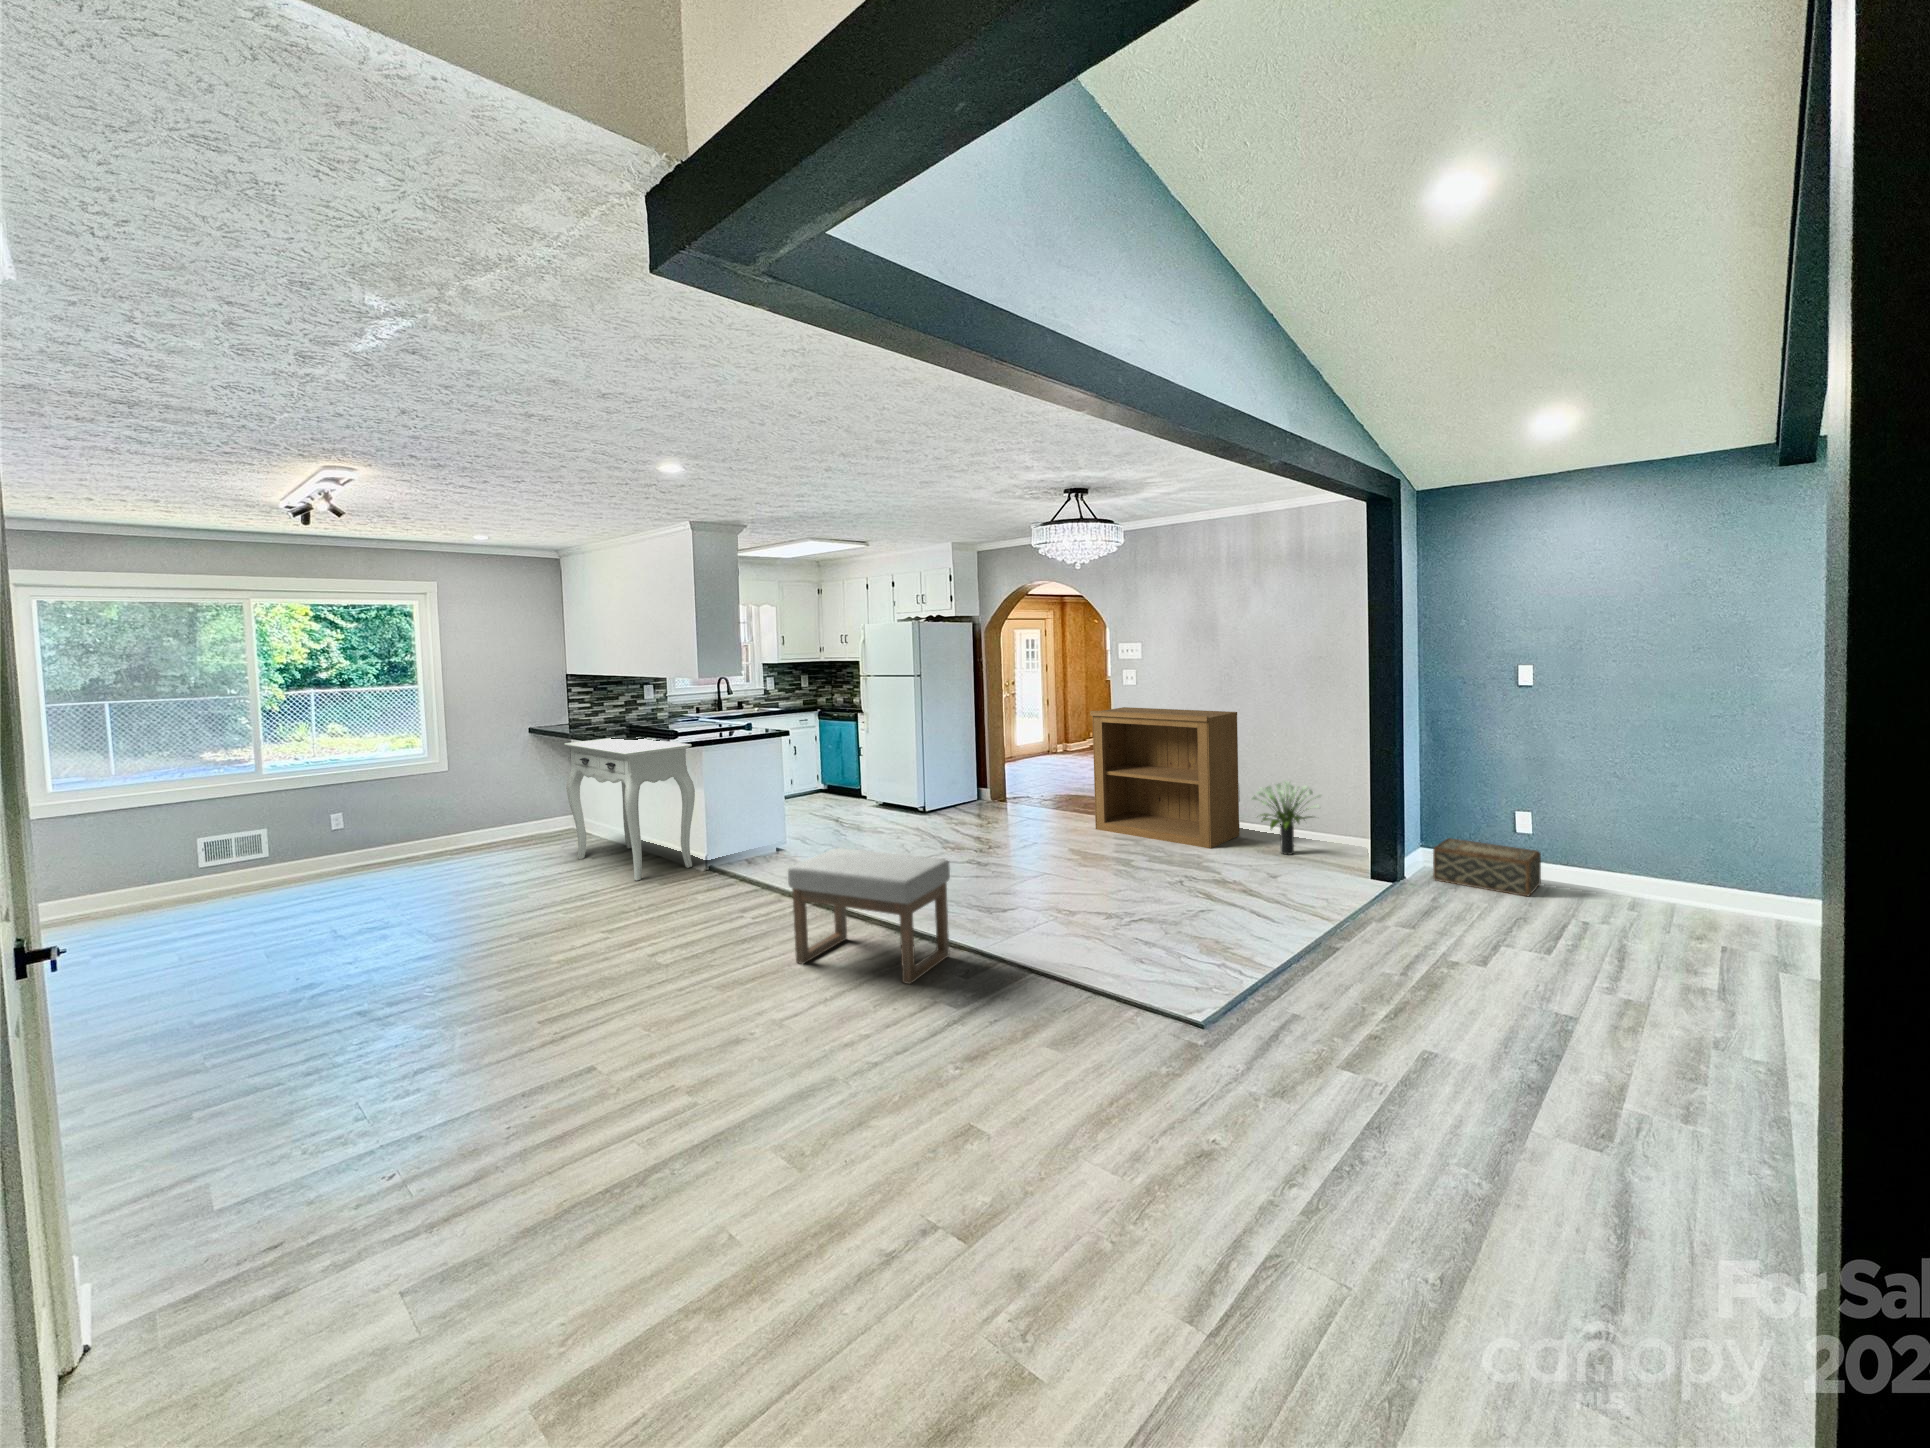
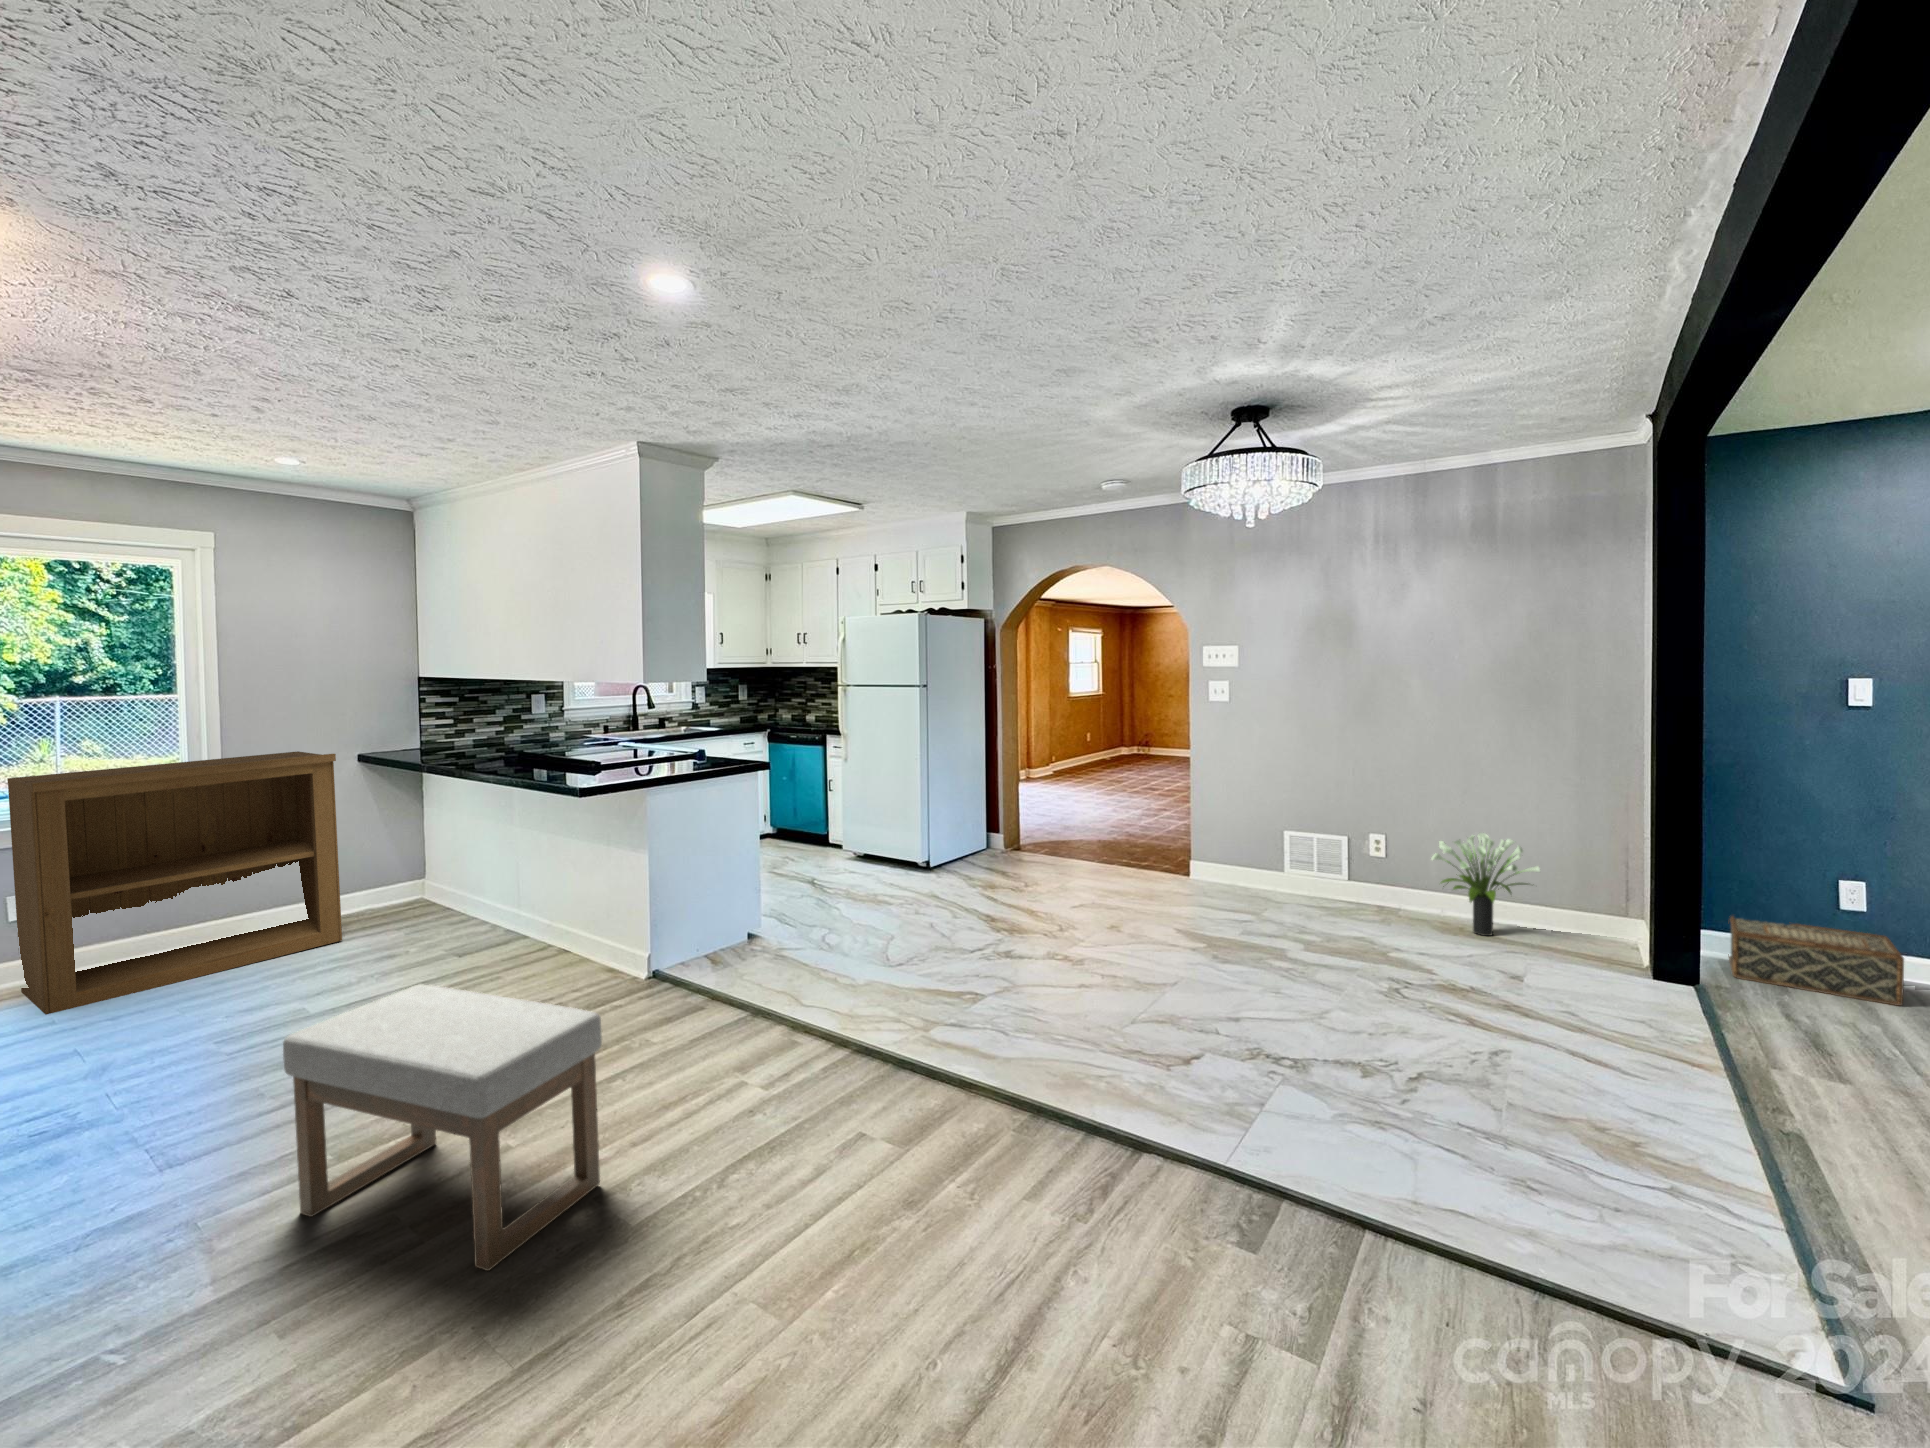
bookshelf: present [1090,707,1240,849] -> present [7,751,342,1015]
console table: present [564,738,695,881] -> none [417,769,632,1003]
ottoman: present [788,848,950,984] -> present [283,984,602,1271]

